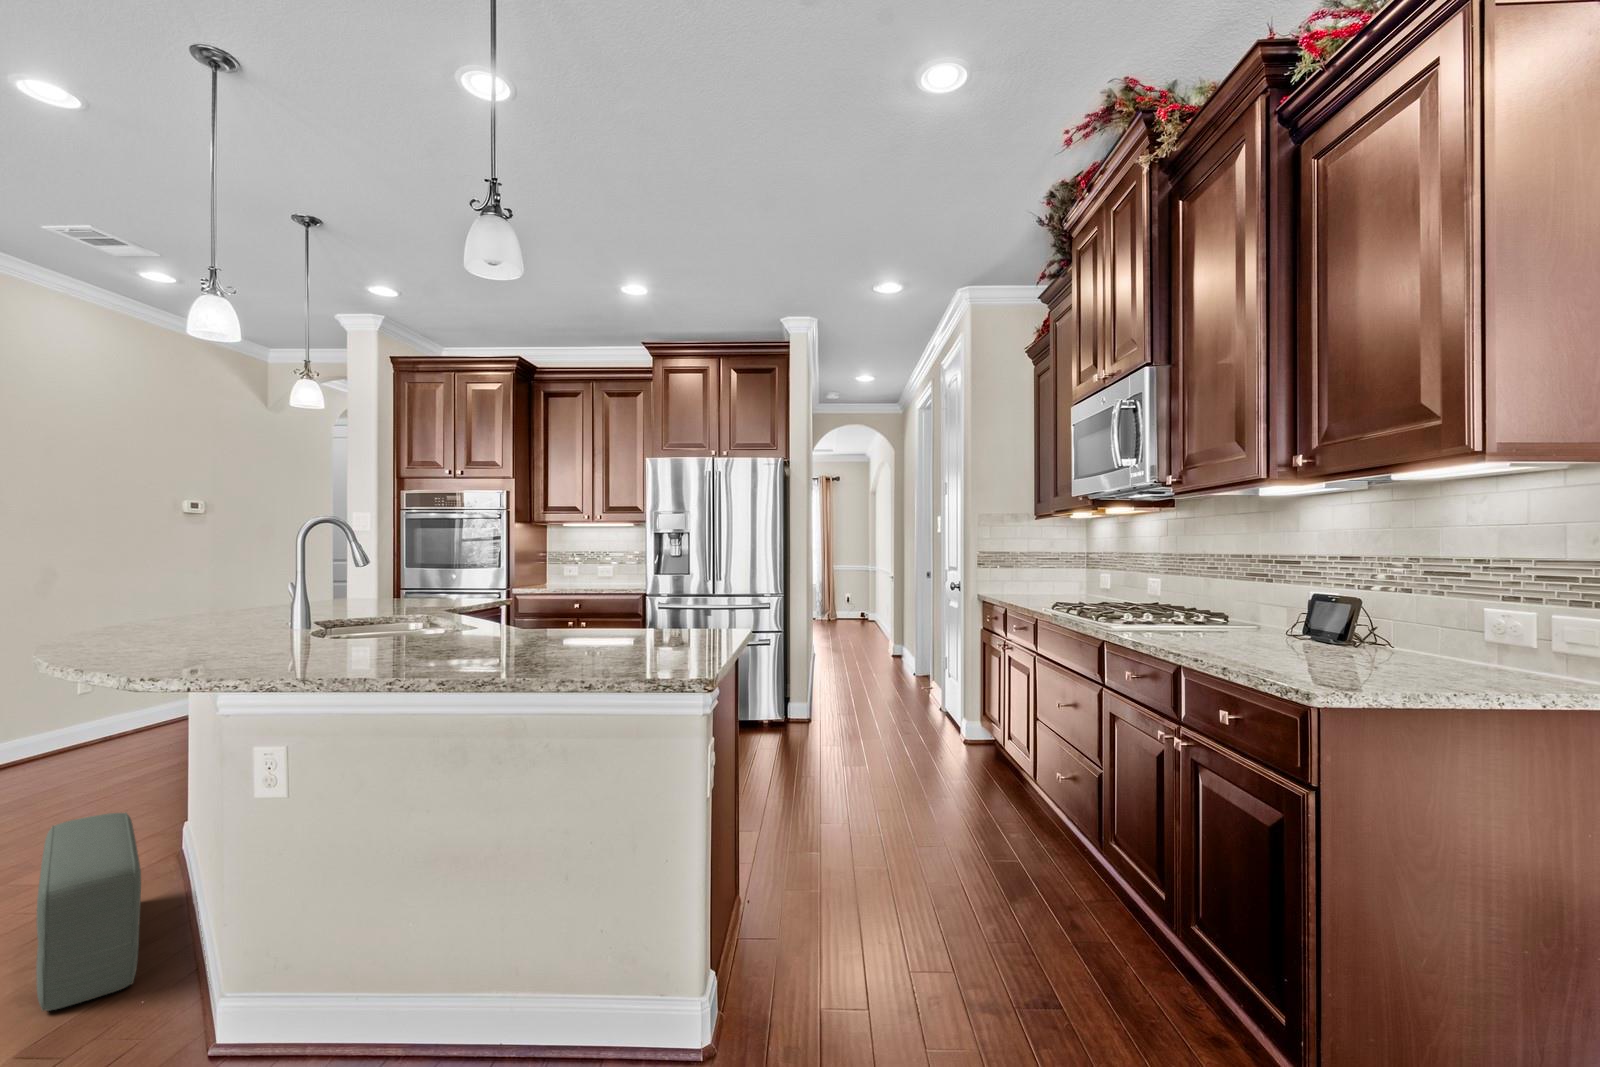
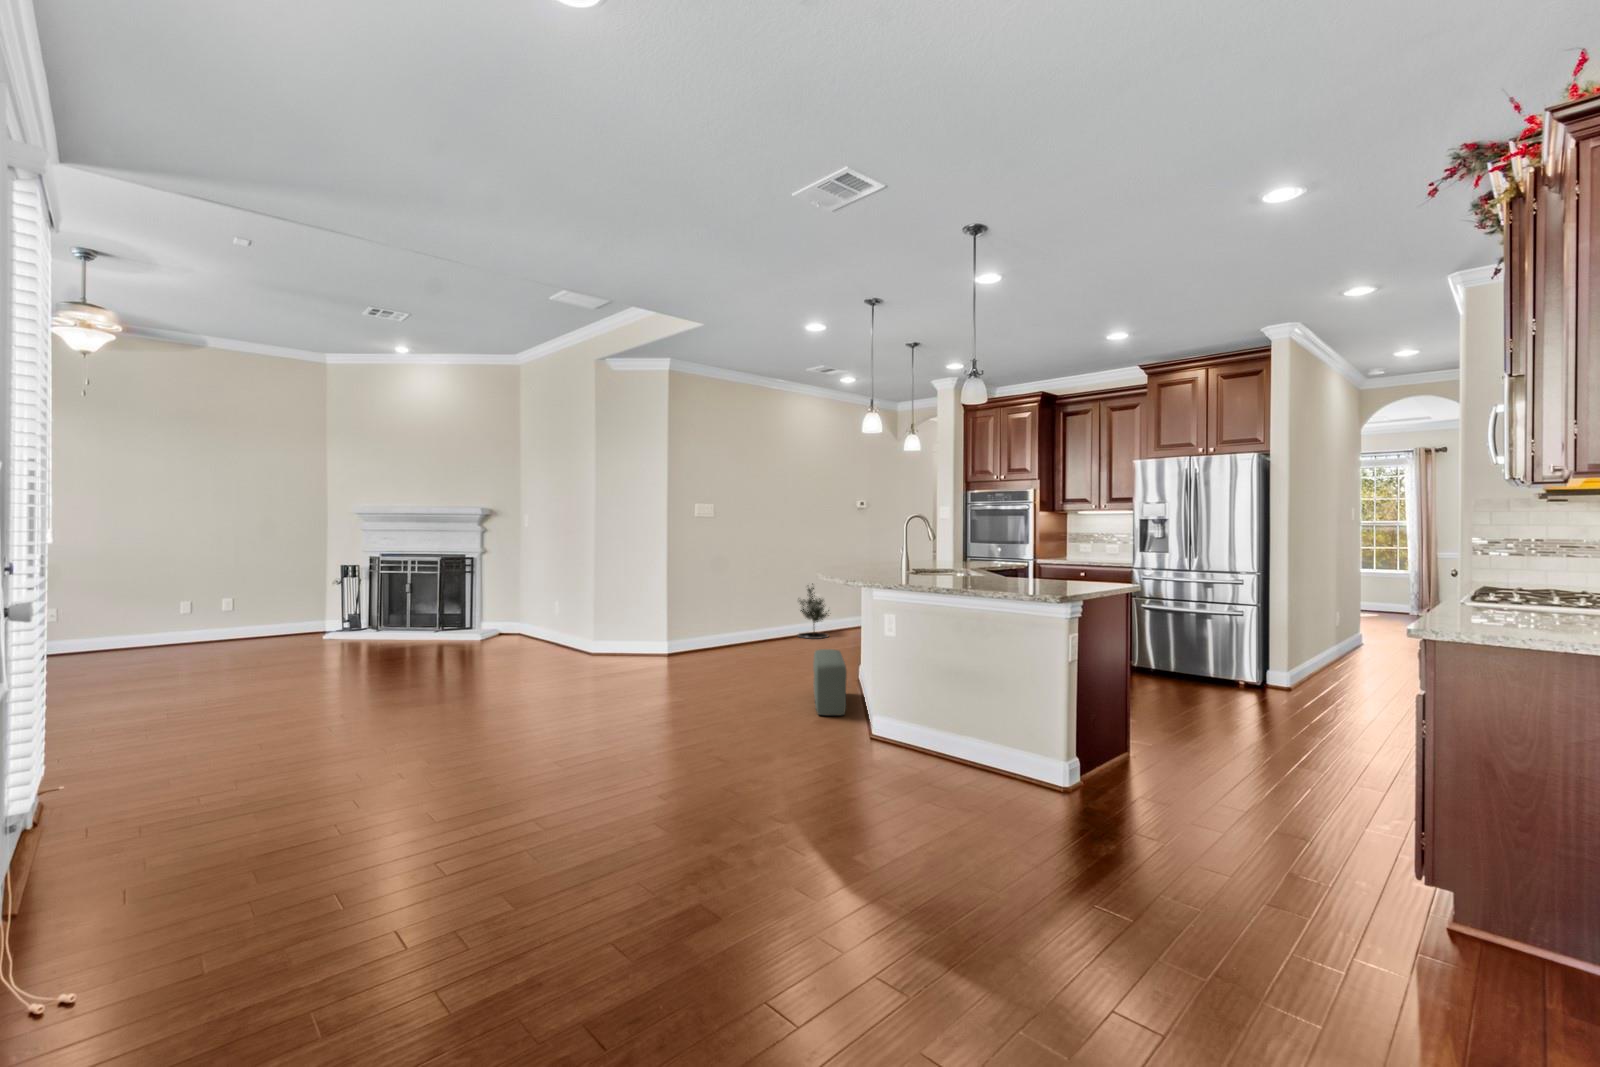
potted tree: none [32,644,123,758] -> present [797,583,829,639]

